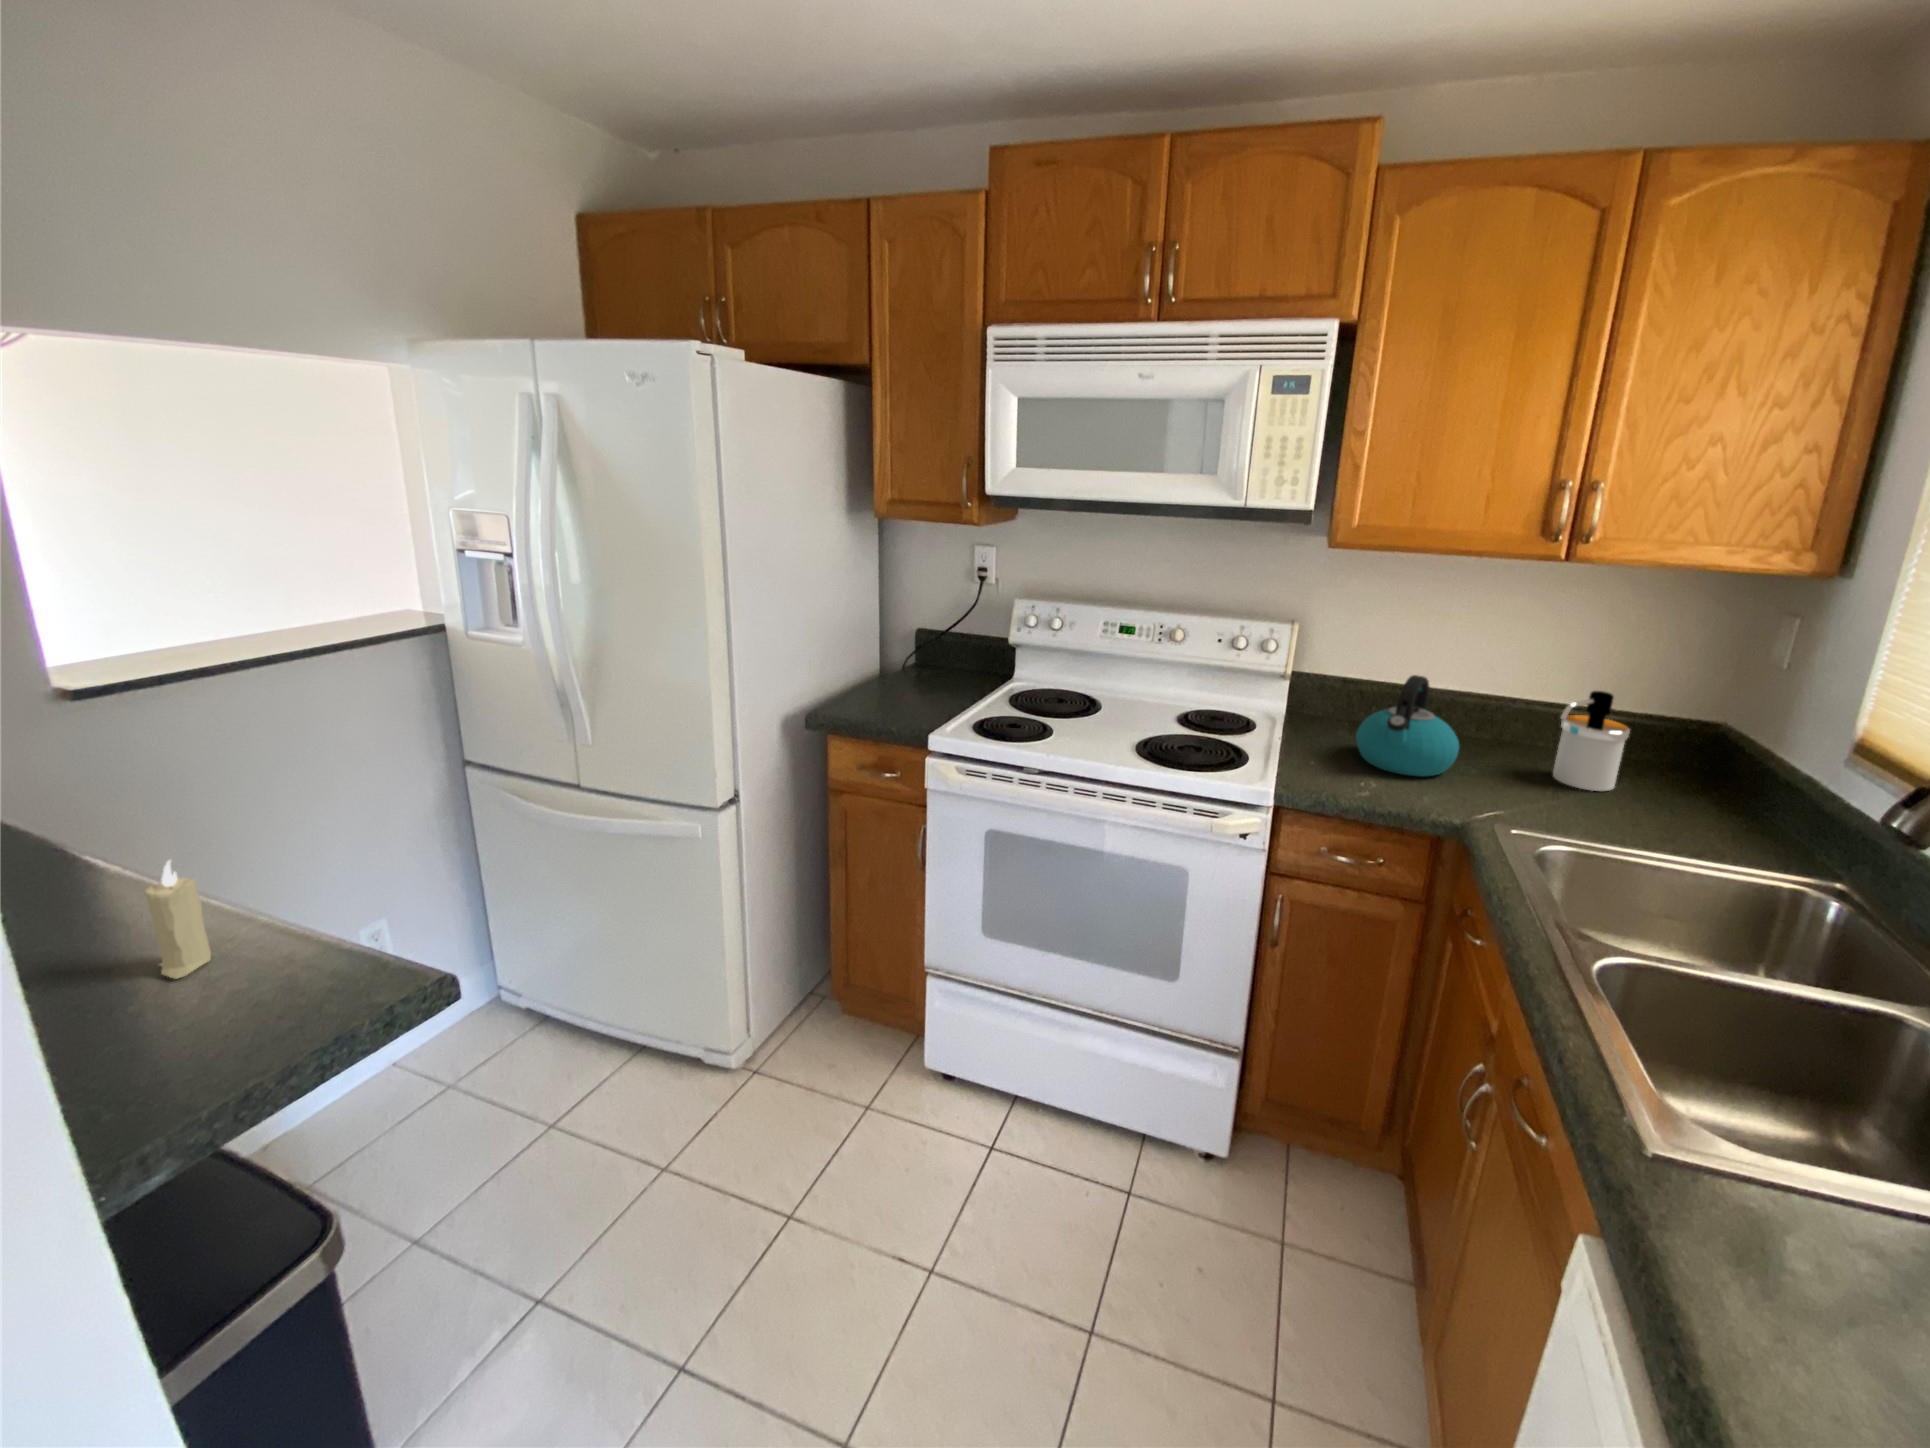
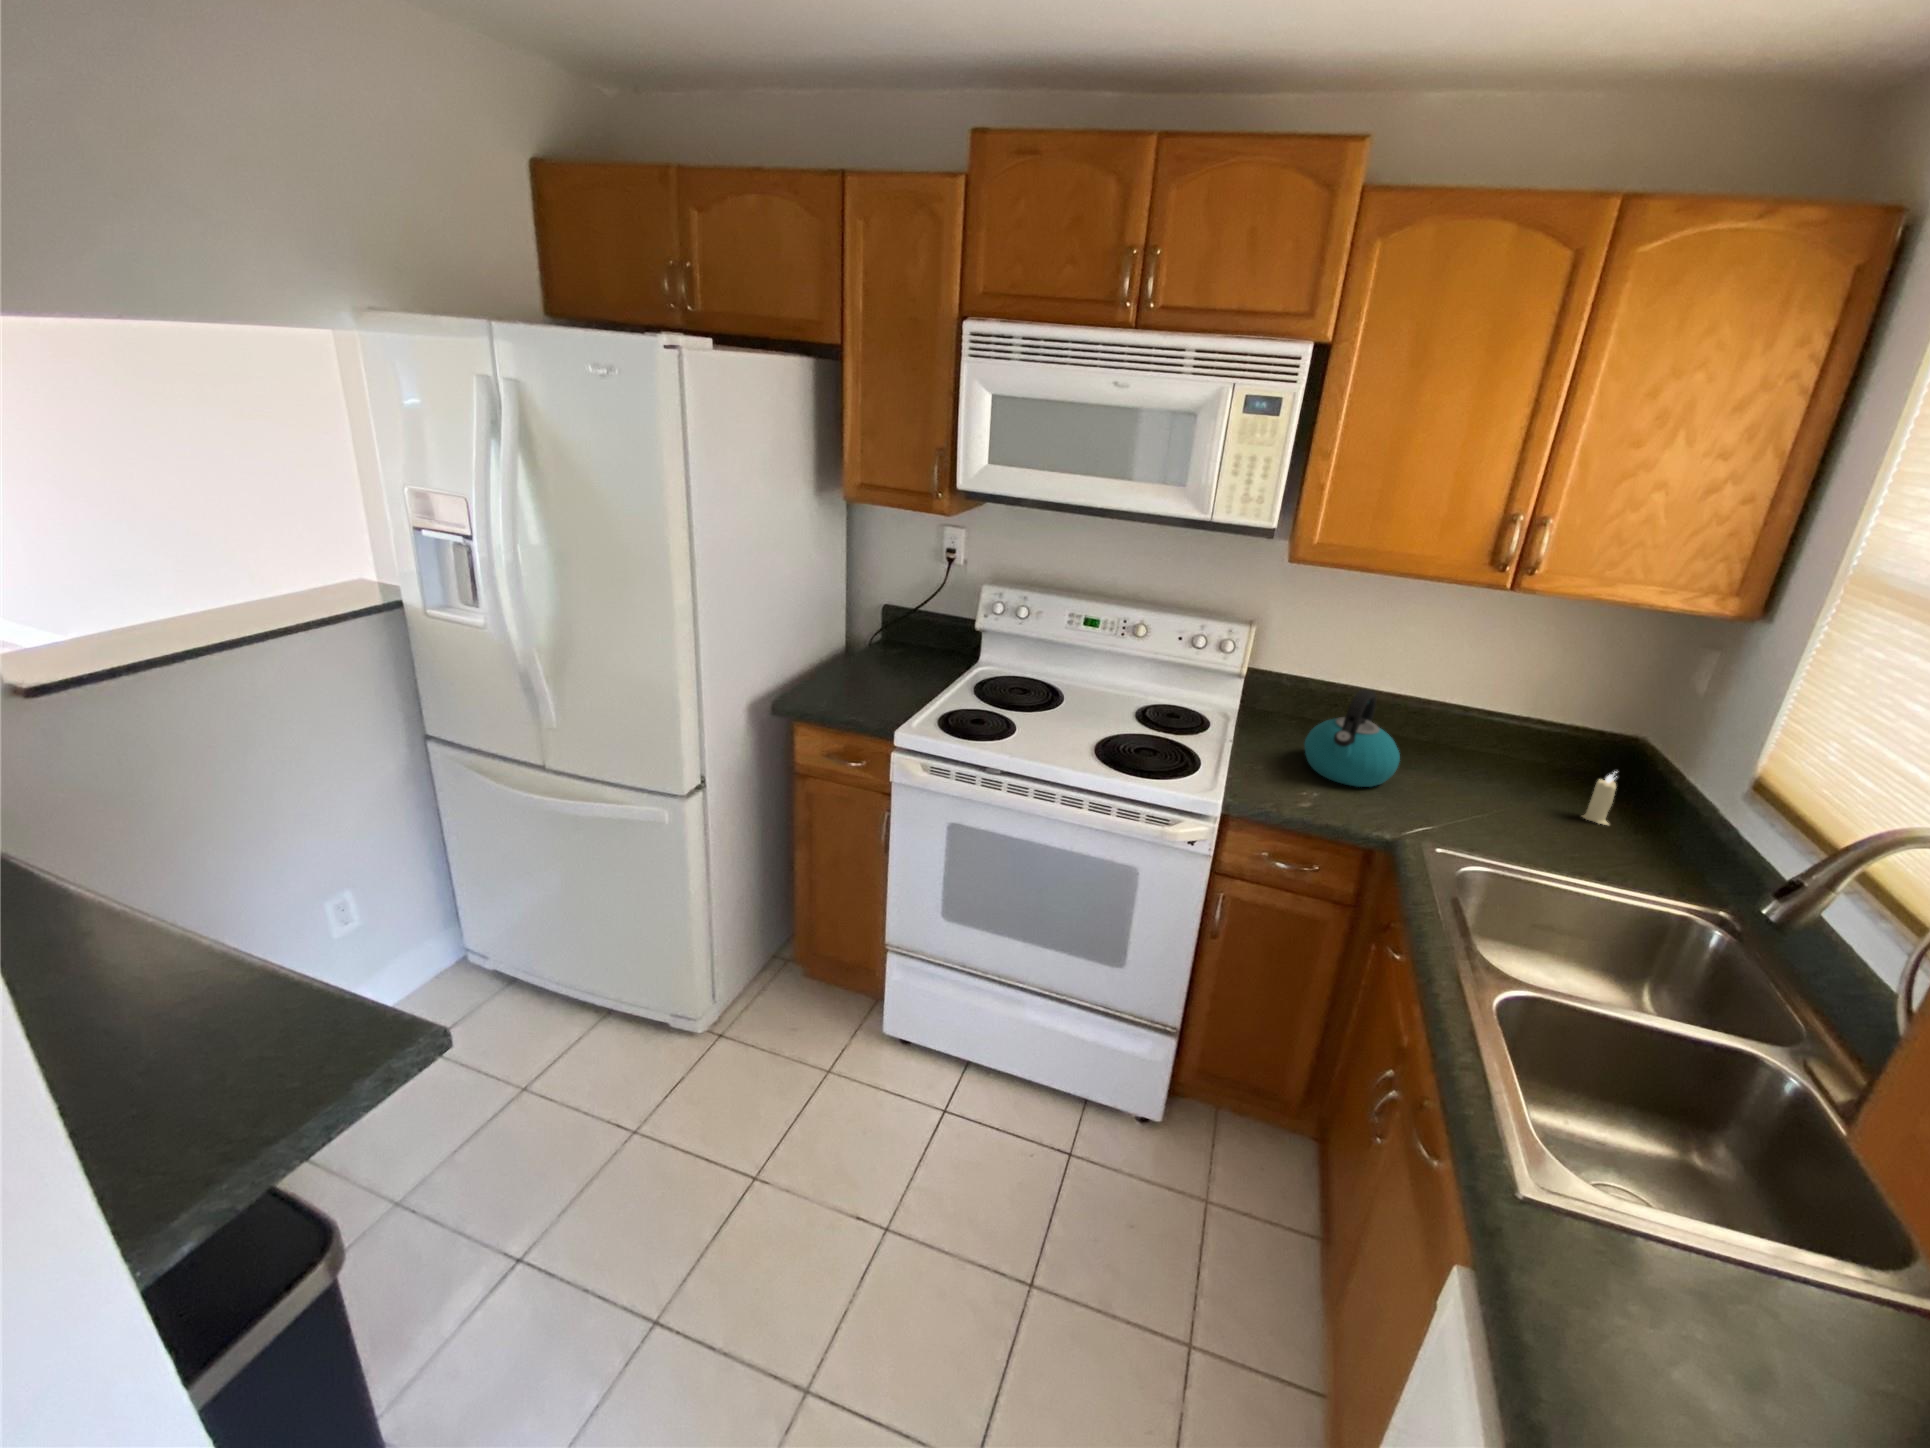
soap dispenser: present [1553,691,1630,791] -> none [1484,712,1558,806]
candle: present [145,860,211,979] -> present [1582,772,1617,825]

